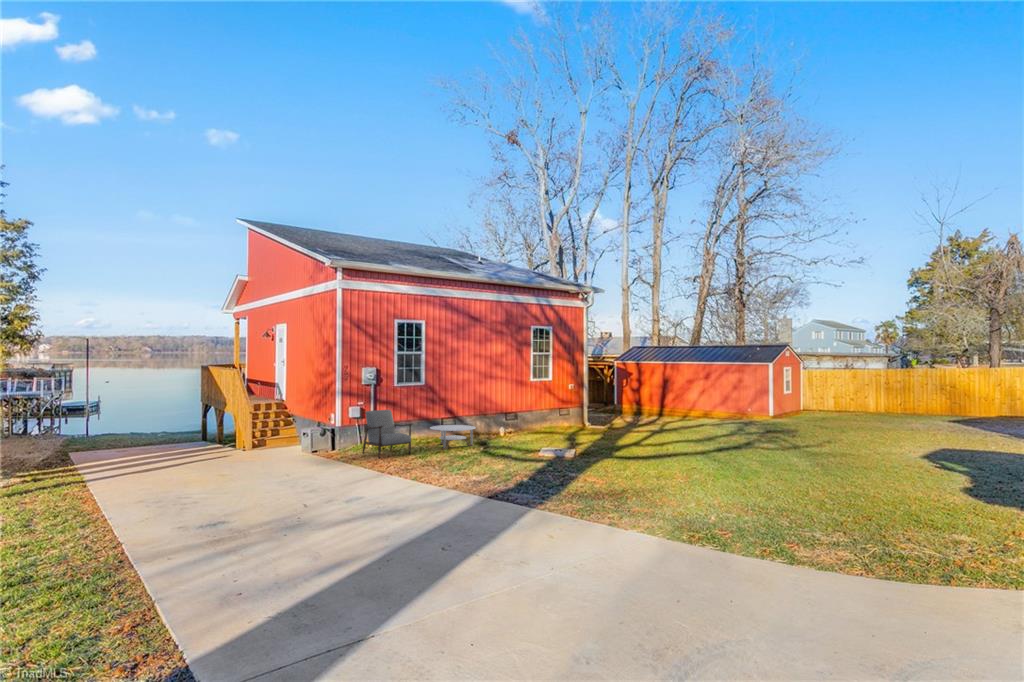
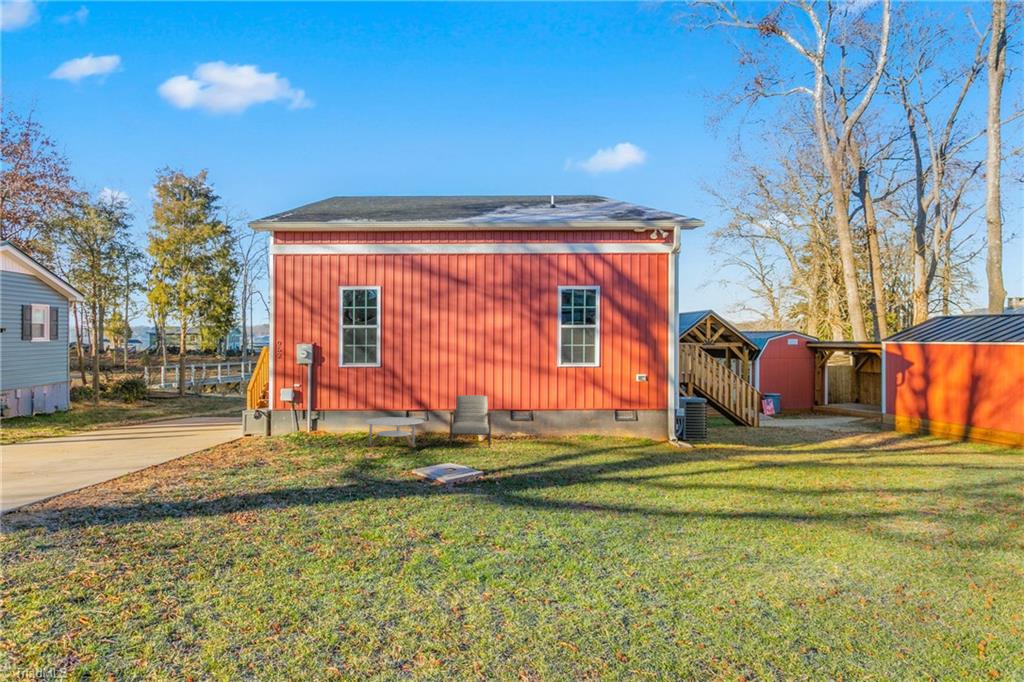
chair: present [363,410,412,458] -> present [449,395,492,448]

